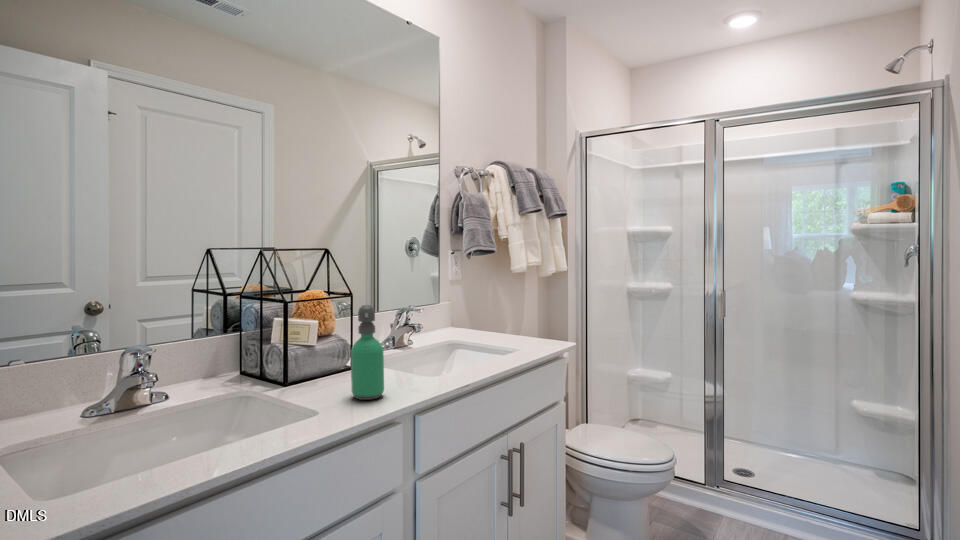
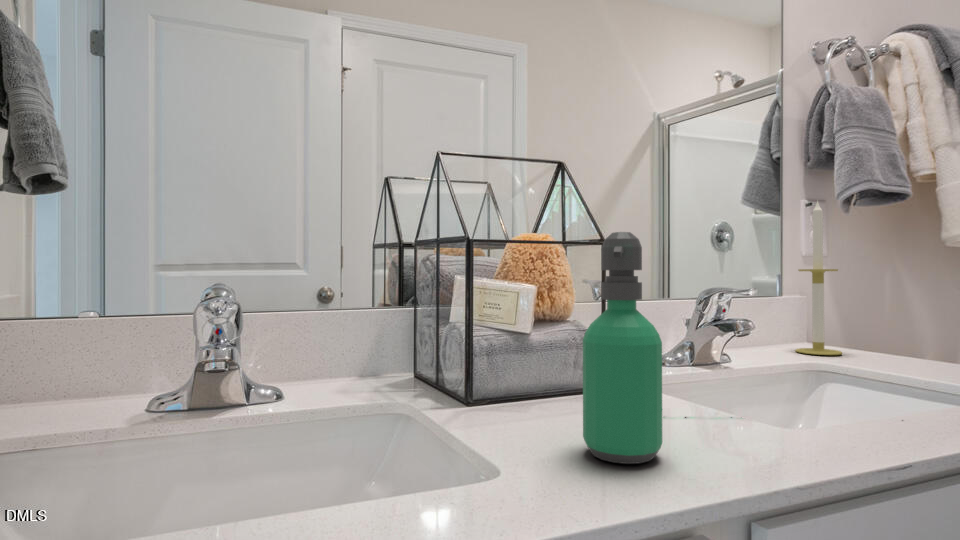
candle: none [446,254,467,335] -> present [796,202,842,355]

